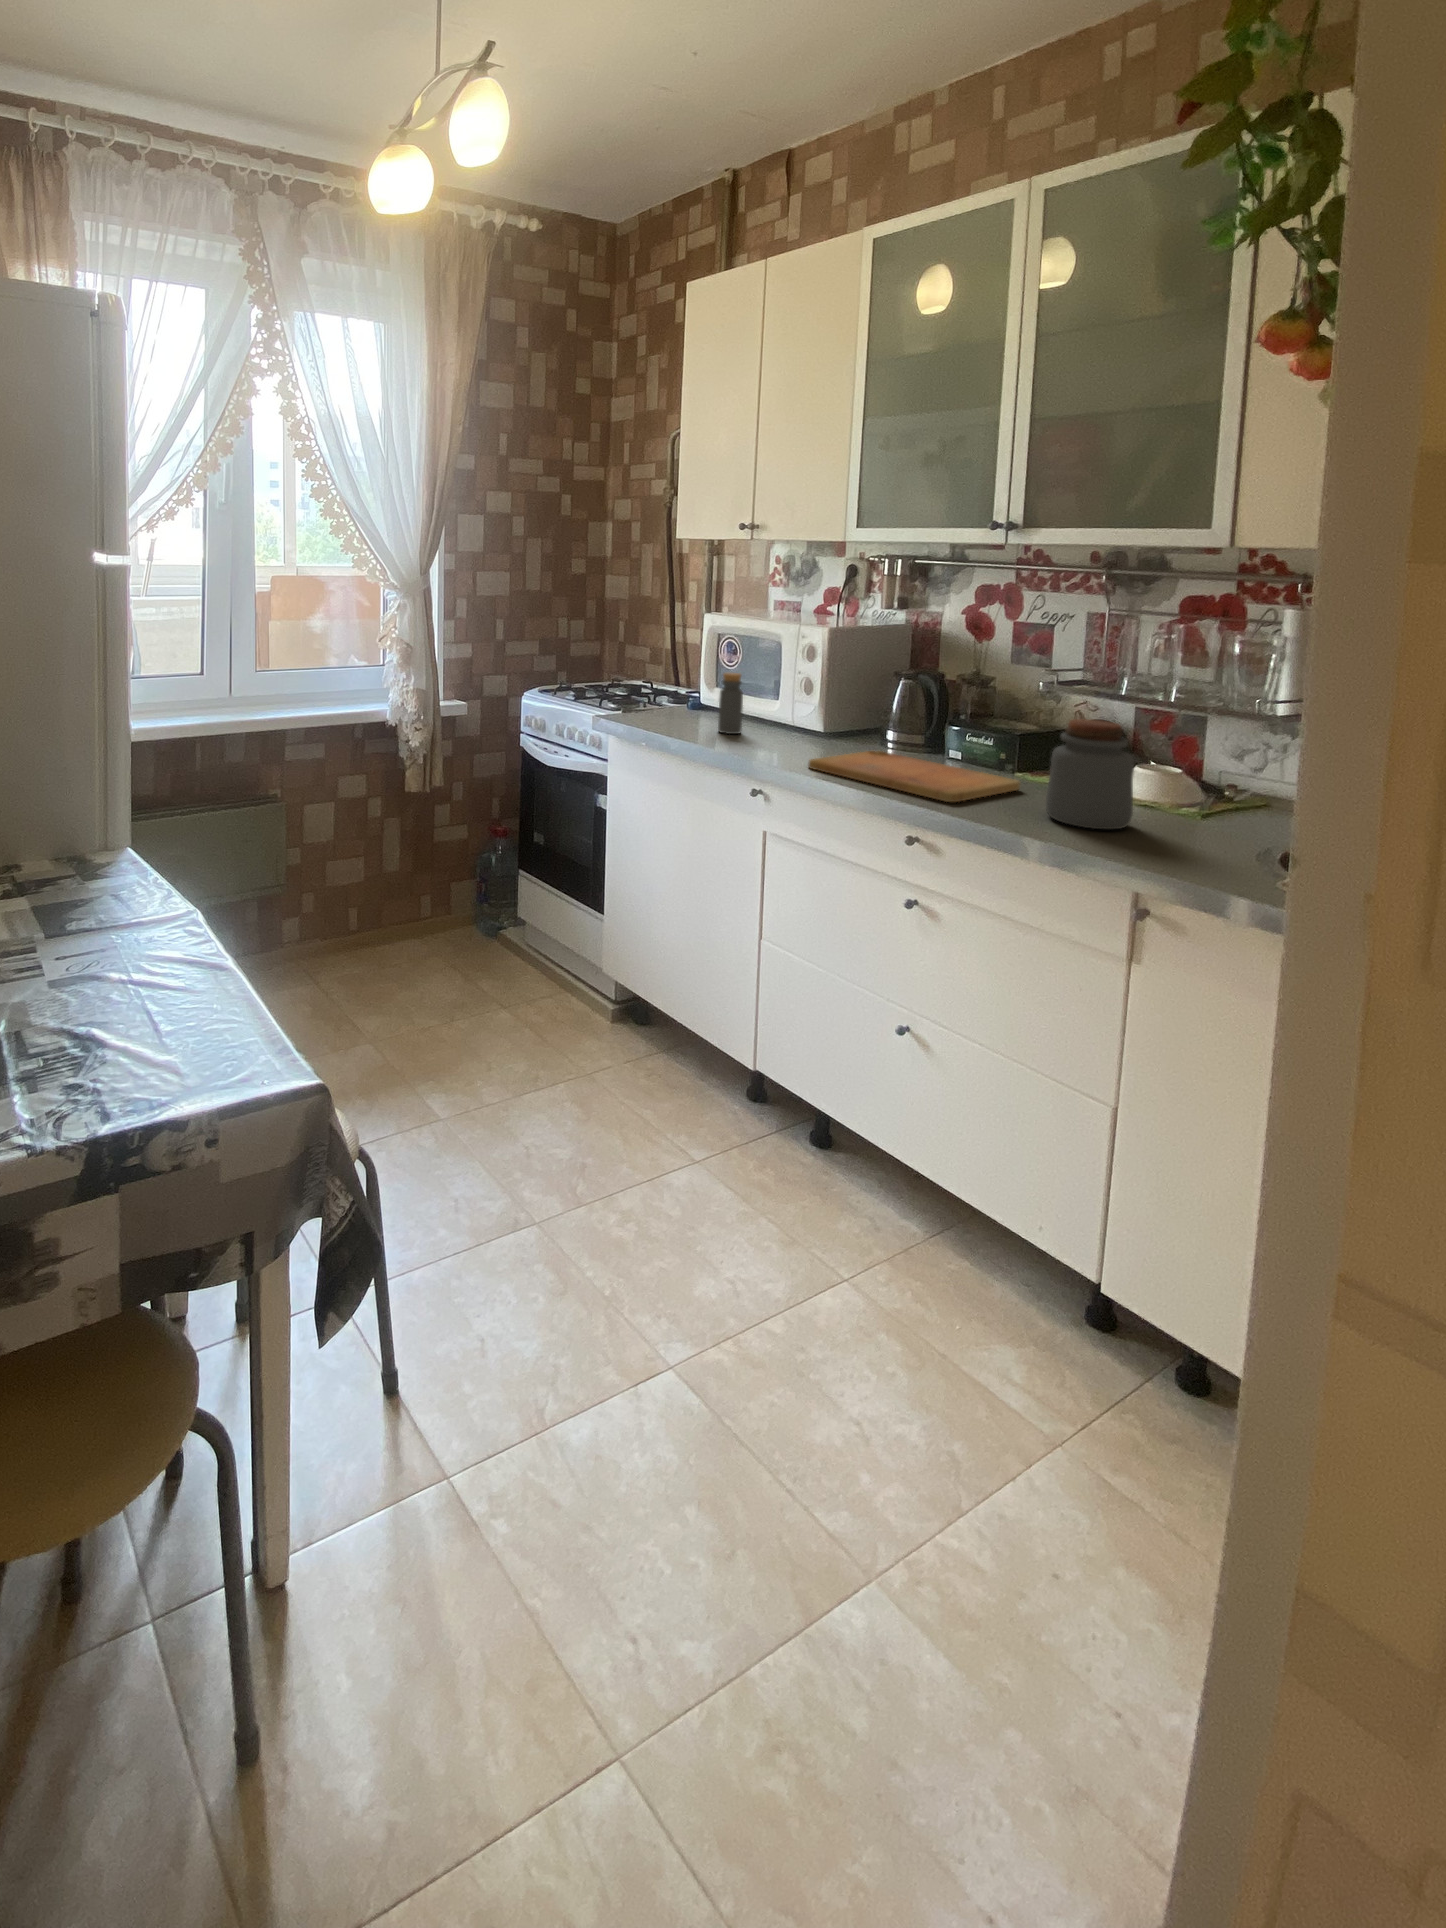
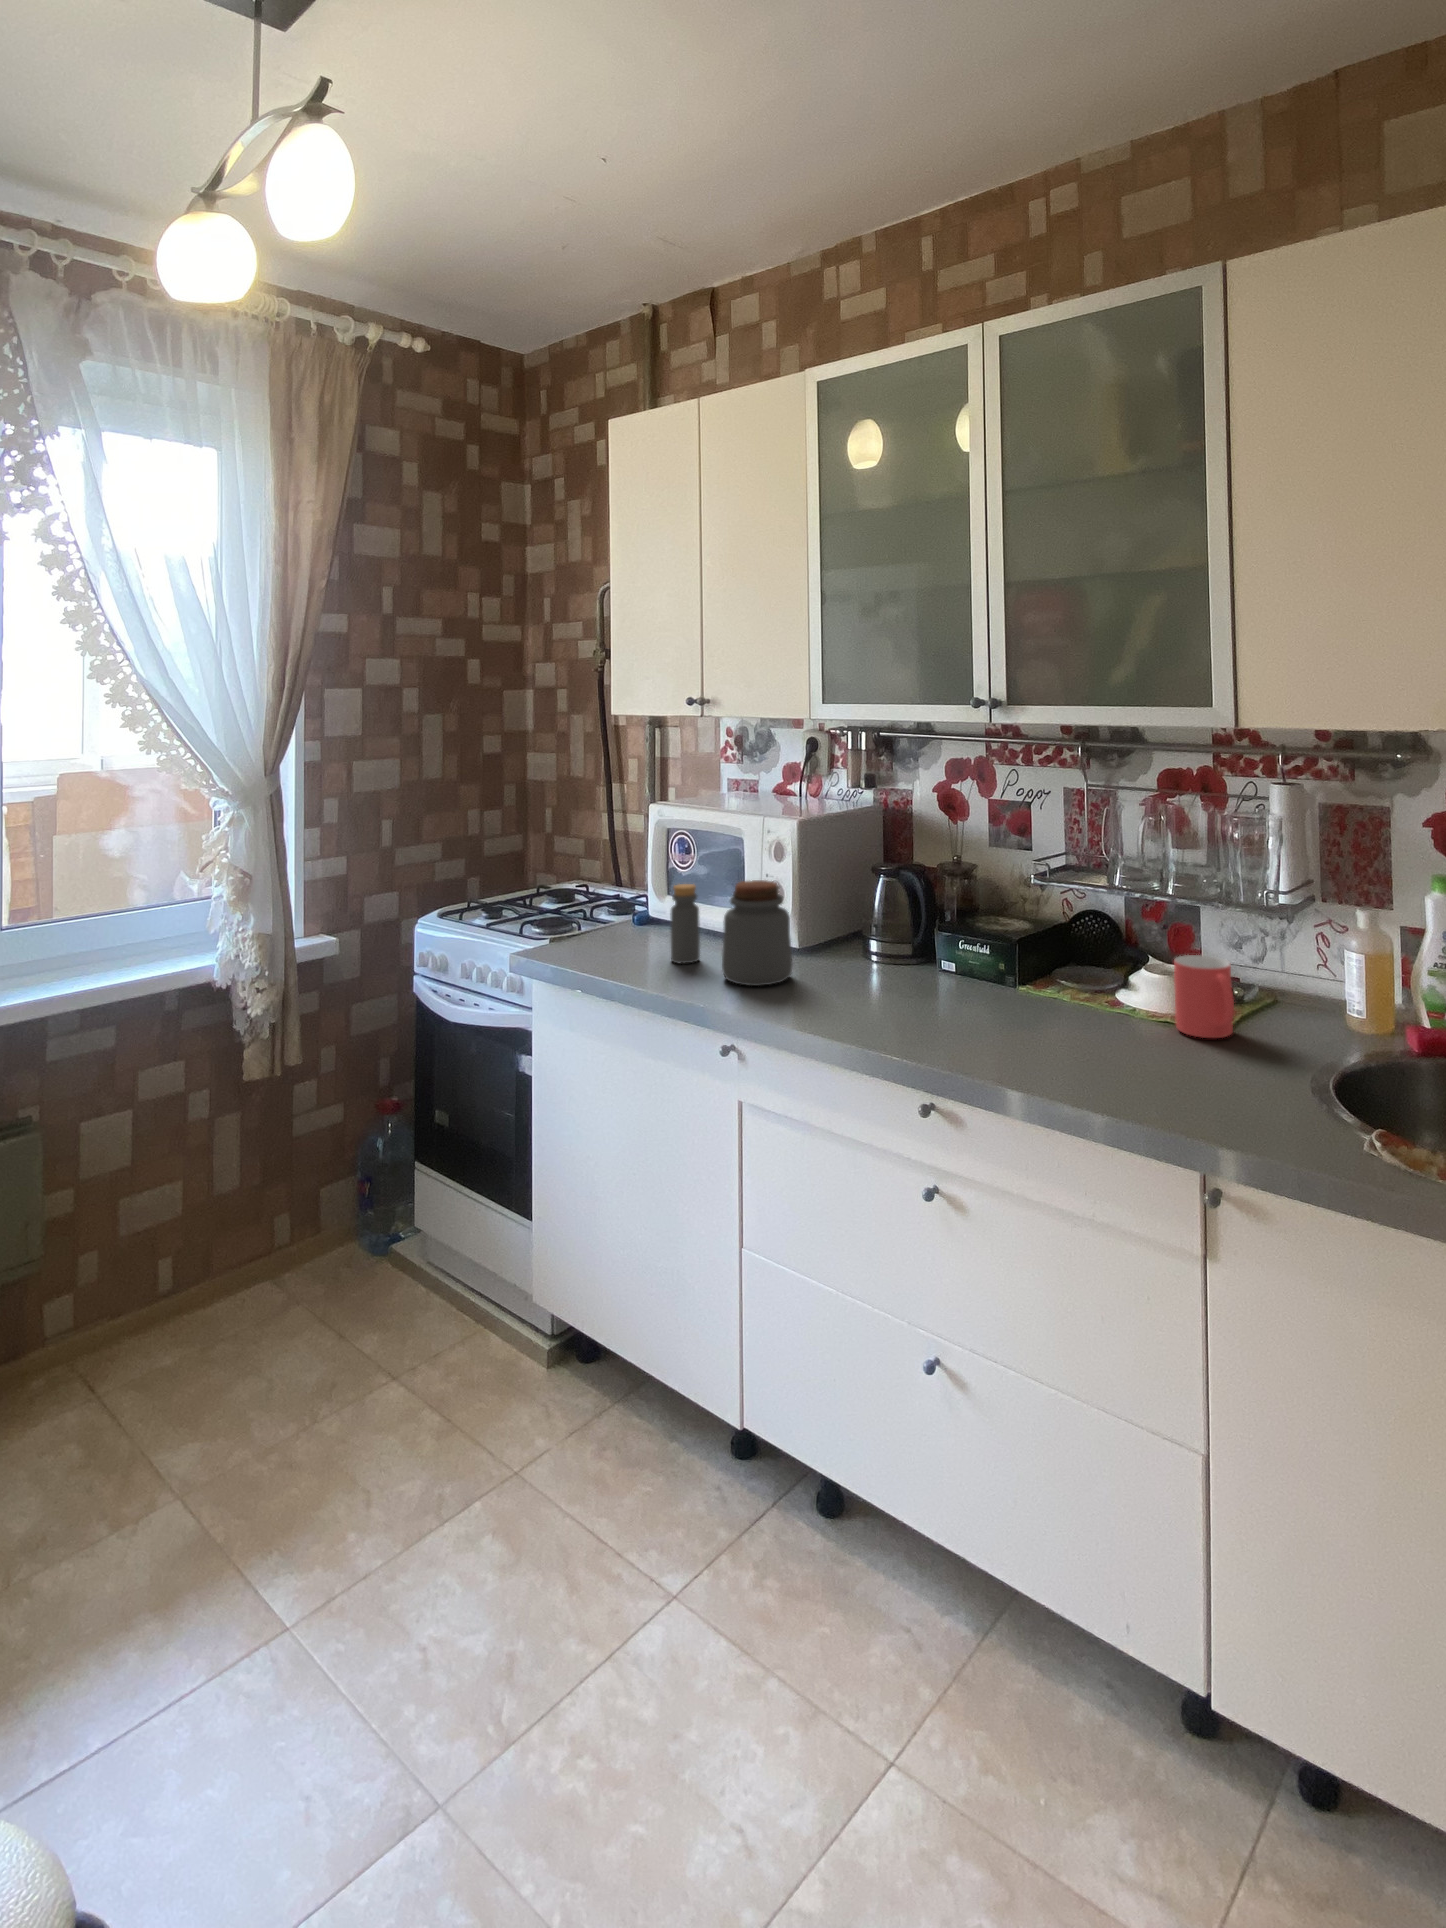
jar: present [1046,719,1134,829] -> present [722,880,792,986]
cutting board: present [809,751,1021,802] -> none [788,973,1032,1051]
mug: none [1153,753,1213,821] -> present [1174,955,1234,1038]

